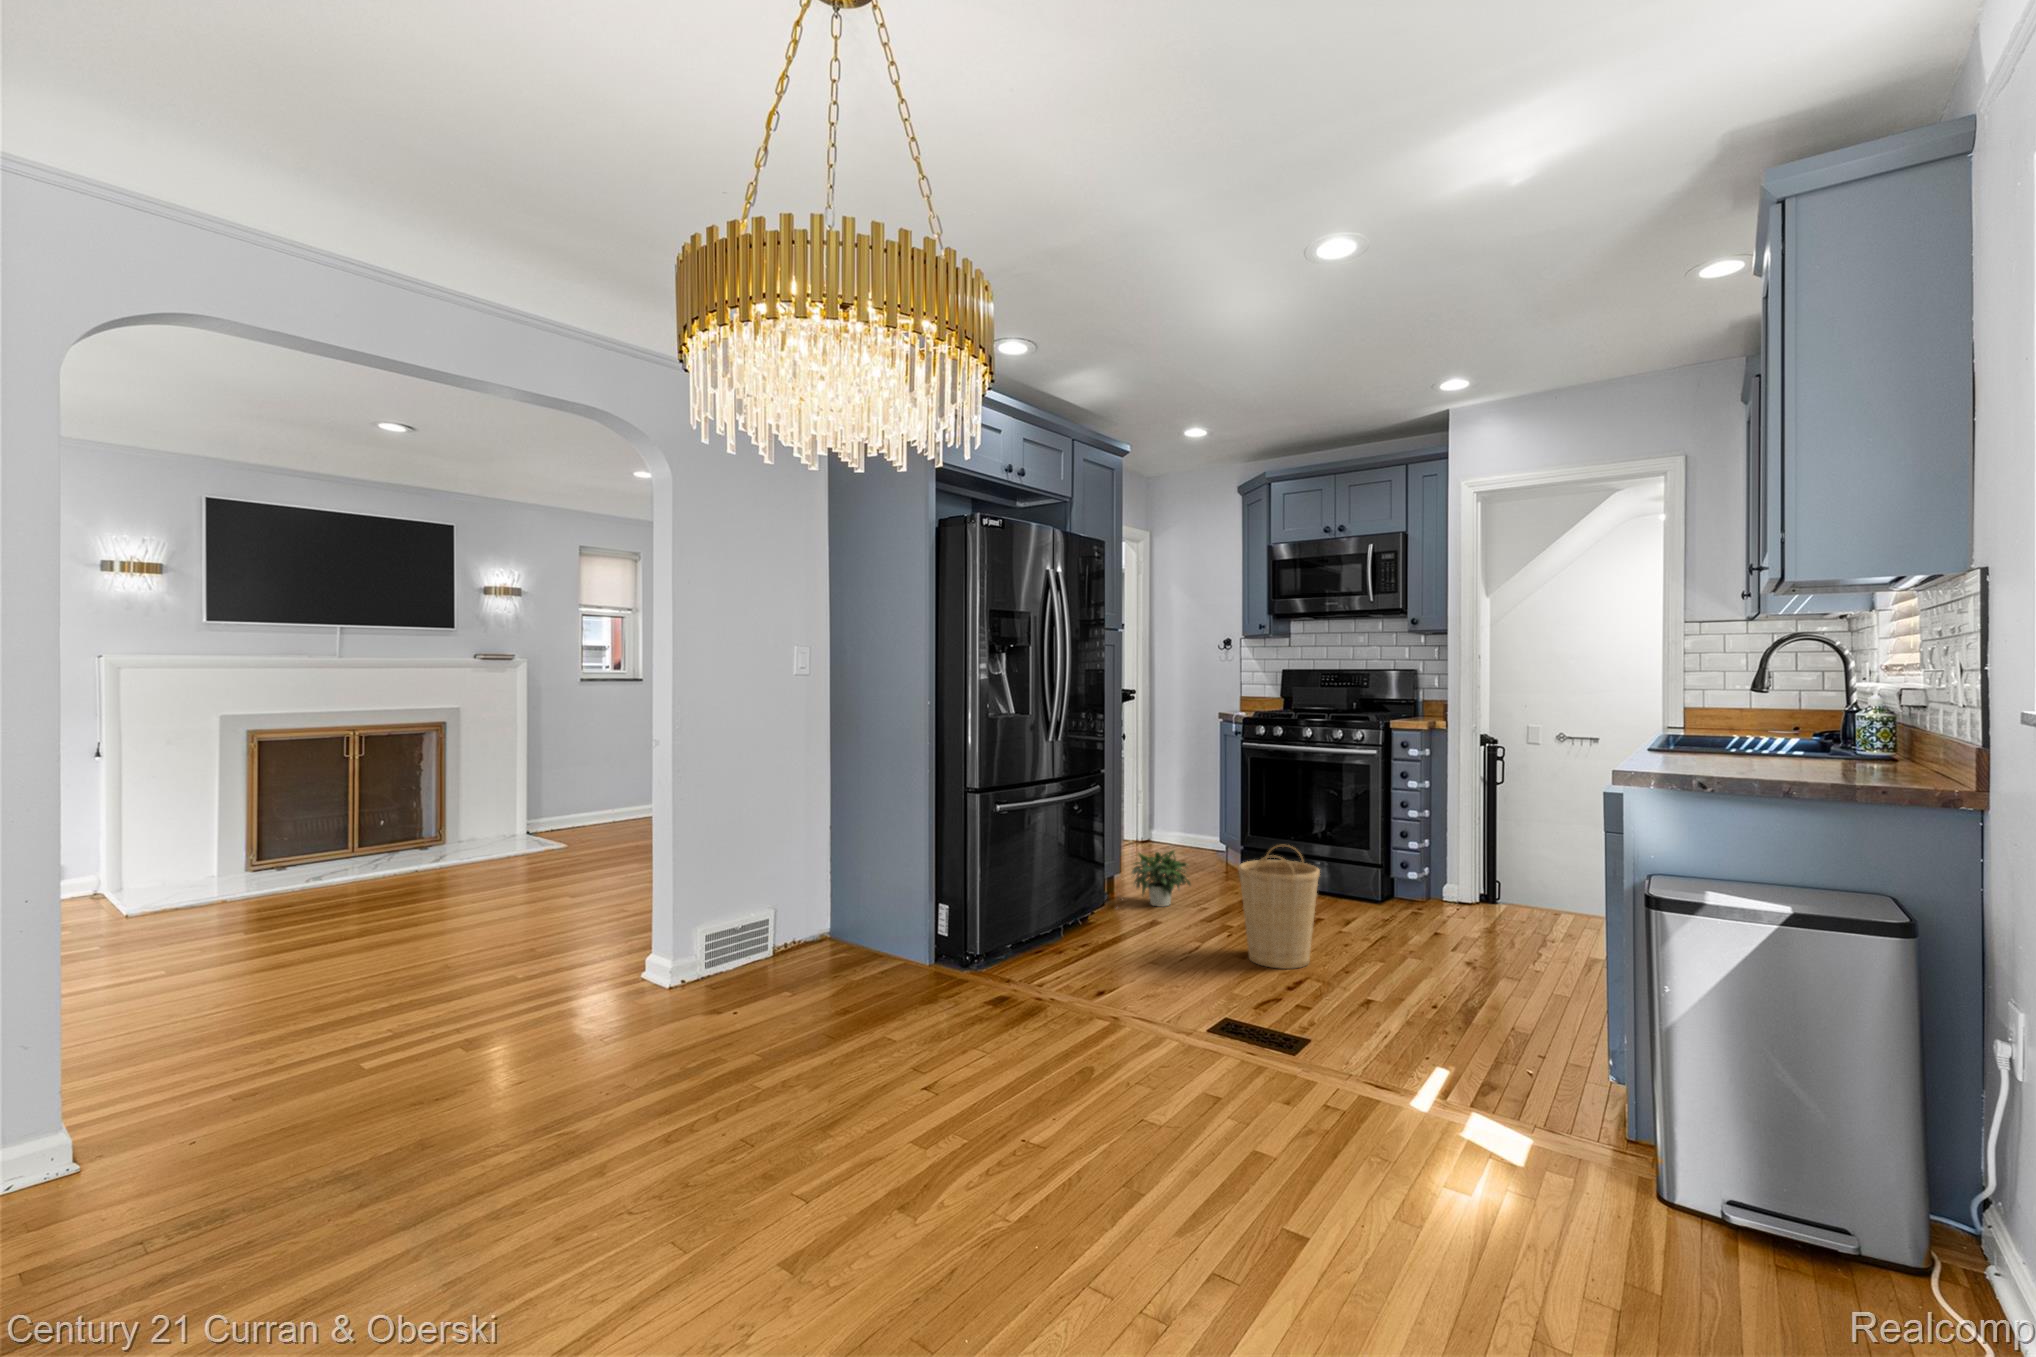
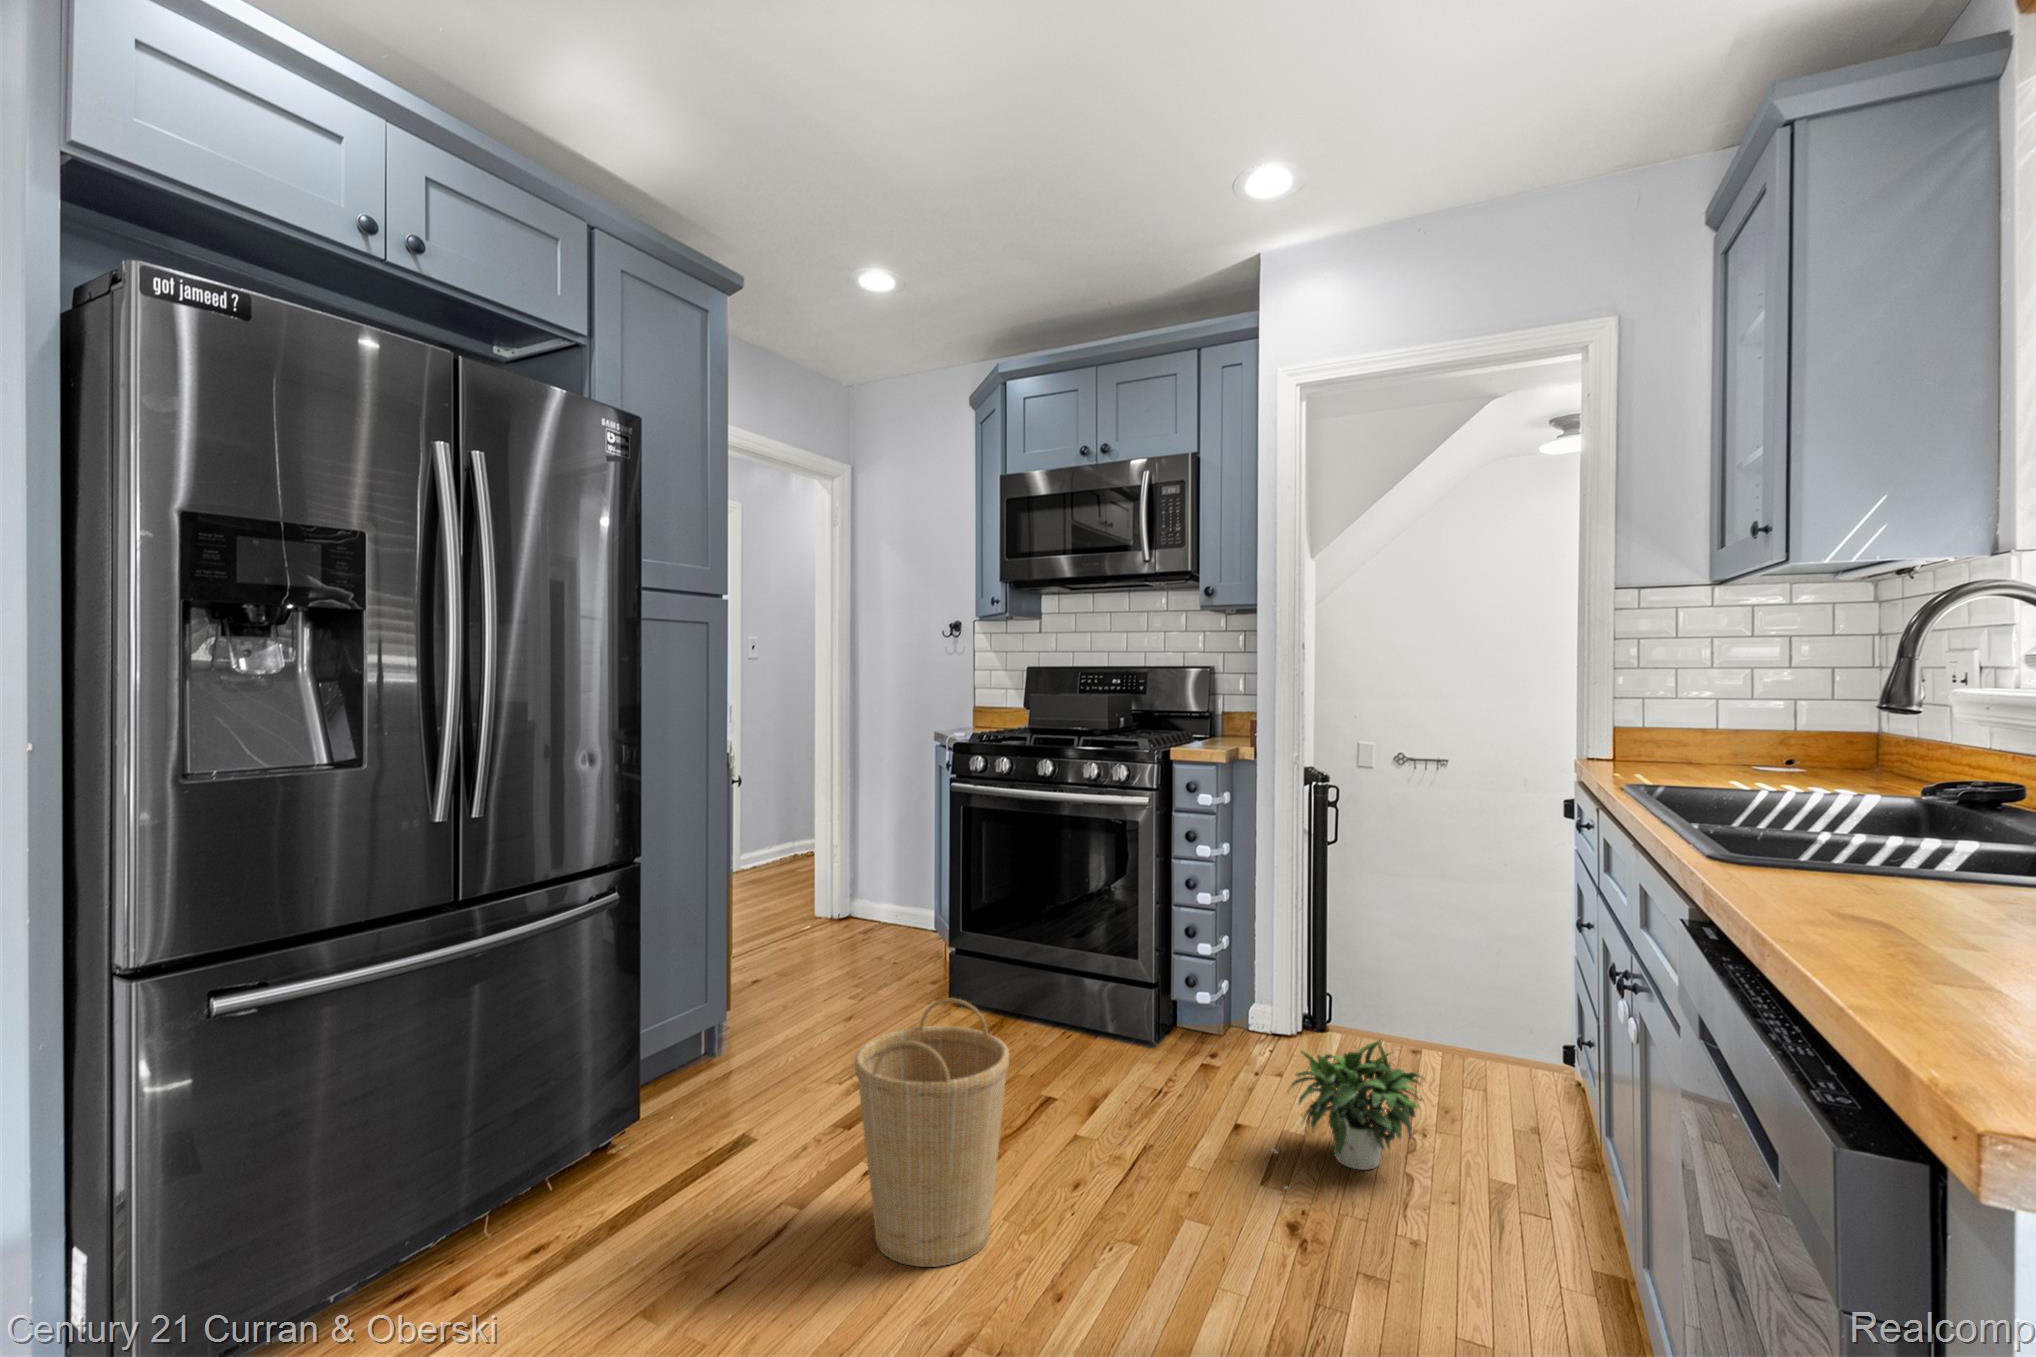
potted plant: present [1132,850,1190,907] -> present [1271,1039,1425,1189]

